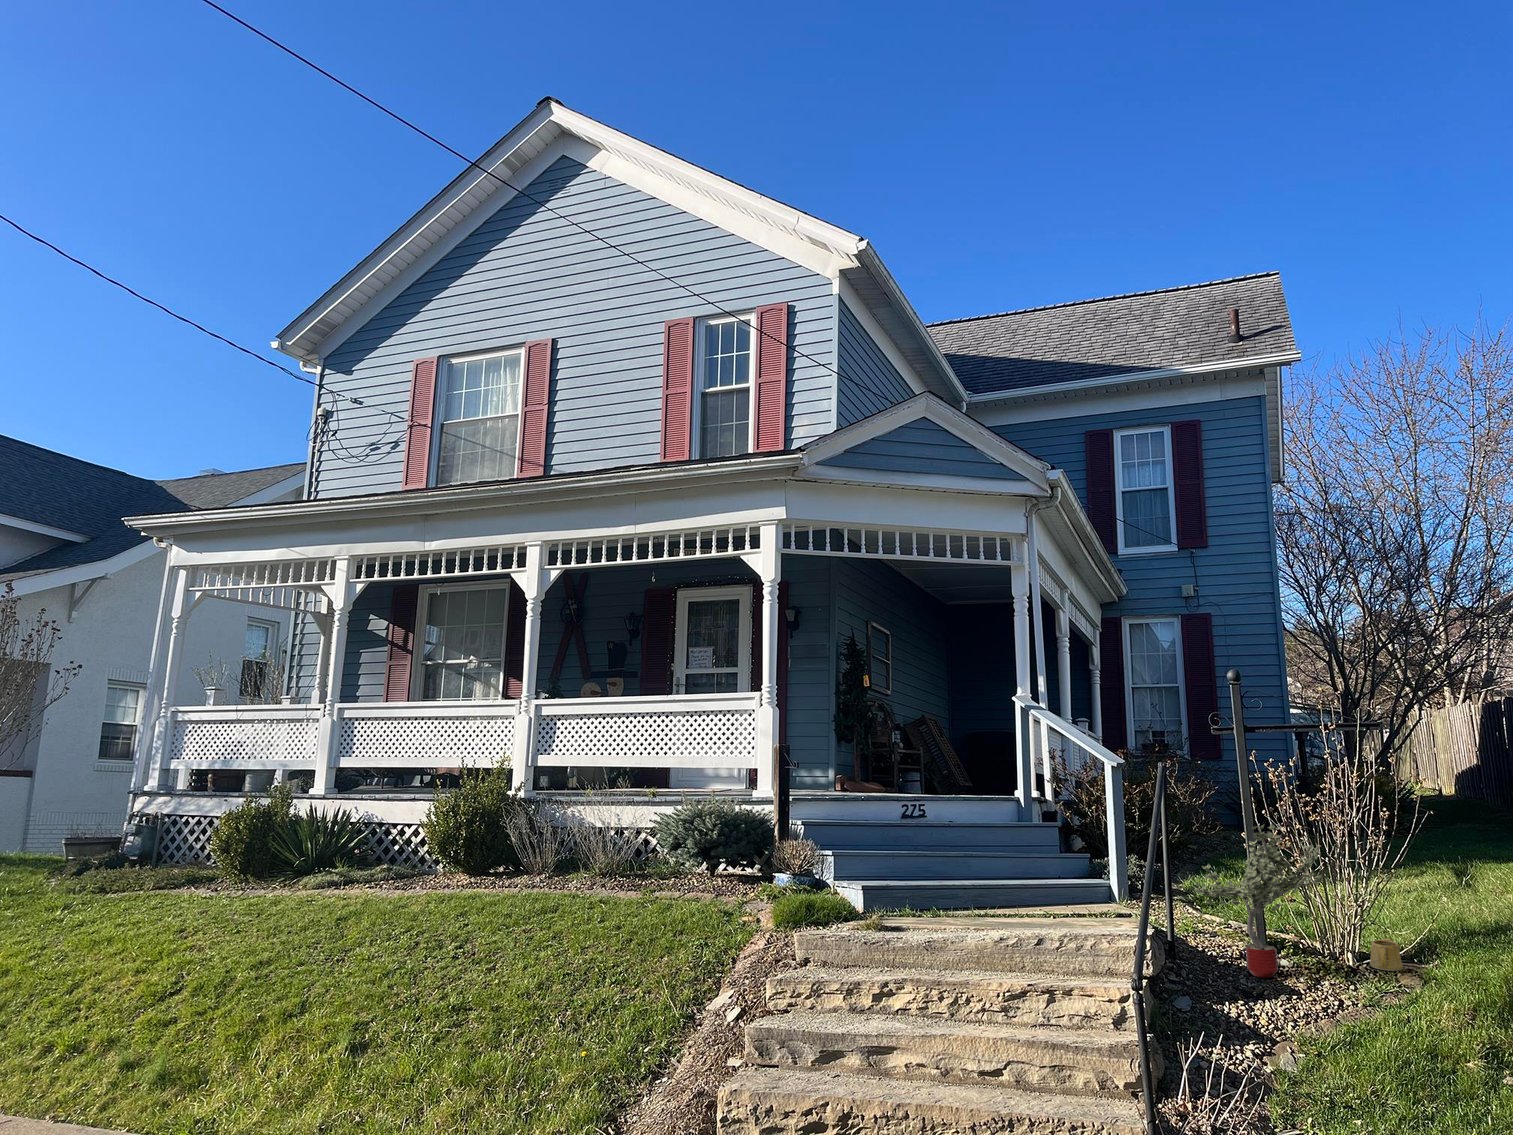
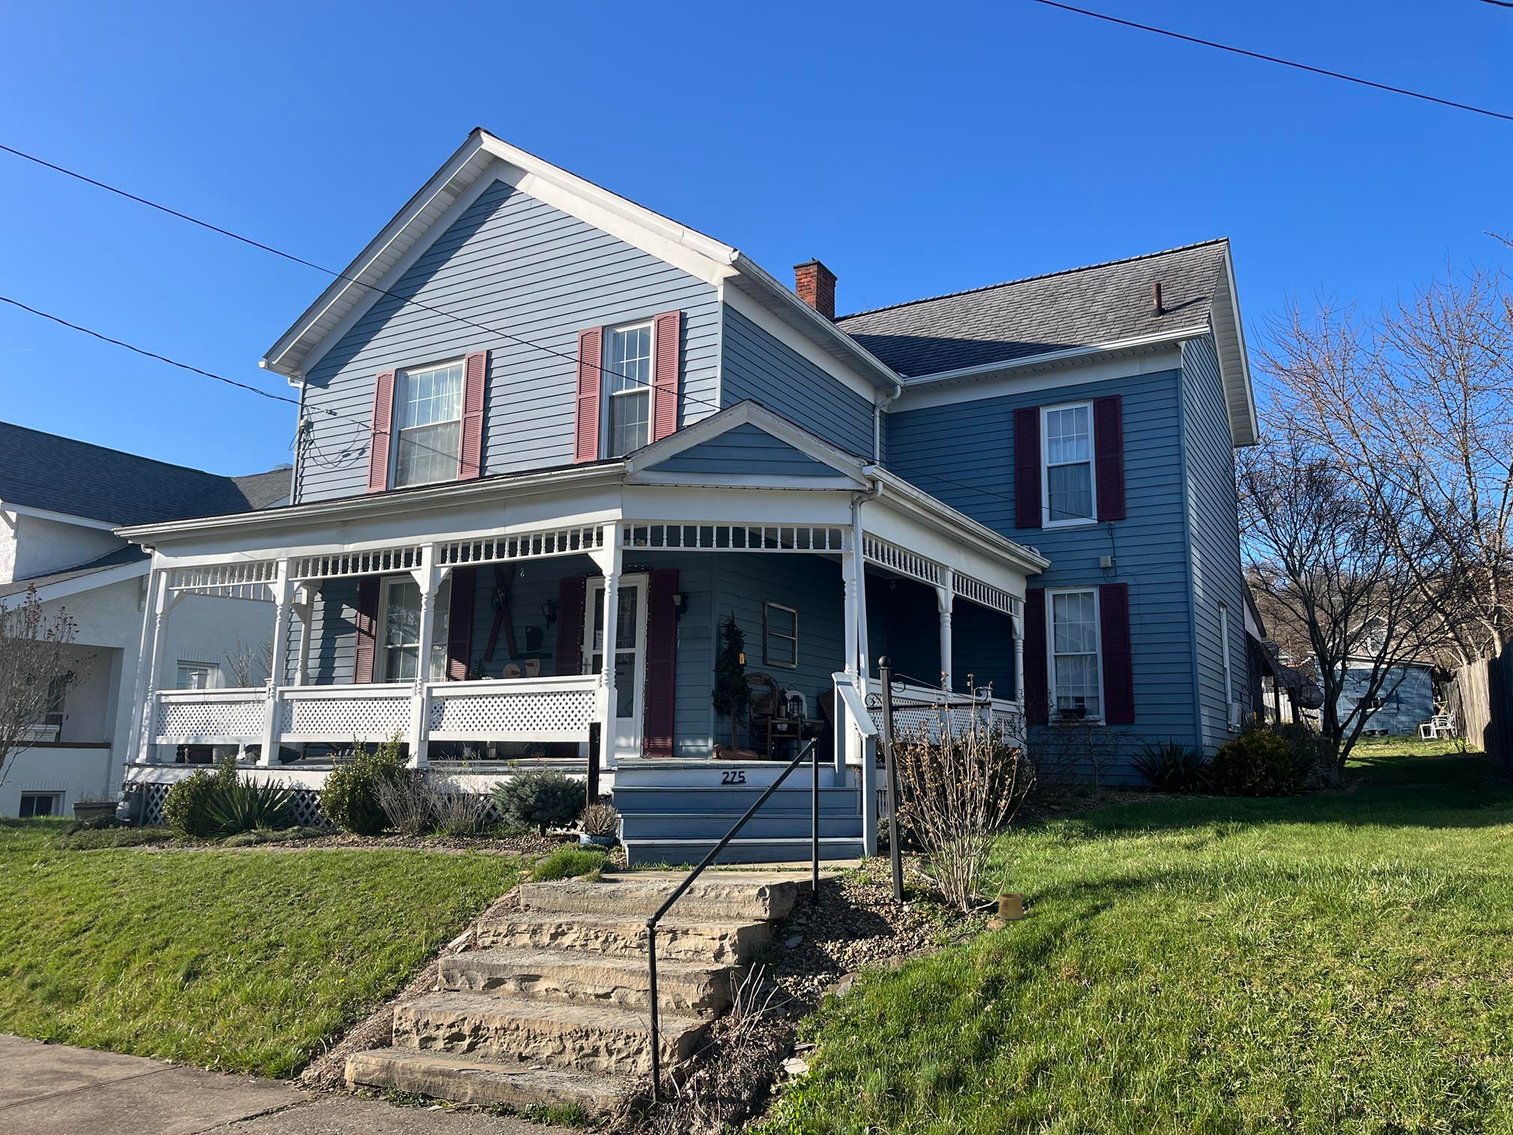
potted tree: present [1193,824,1322,978] -> none [849,794,945,924]

